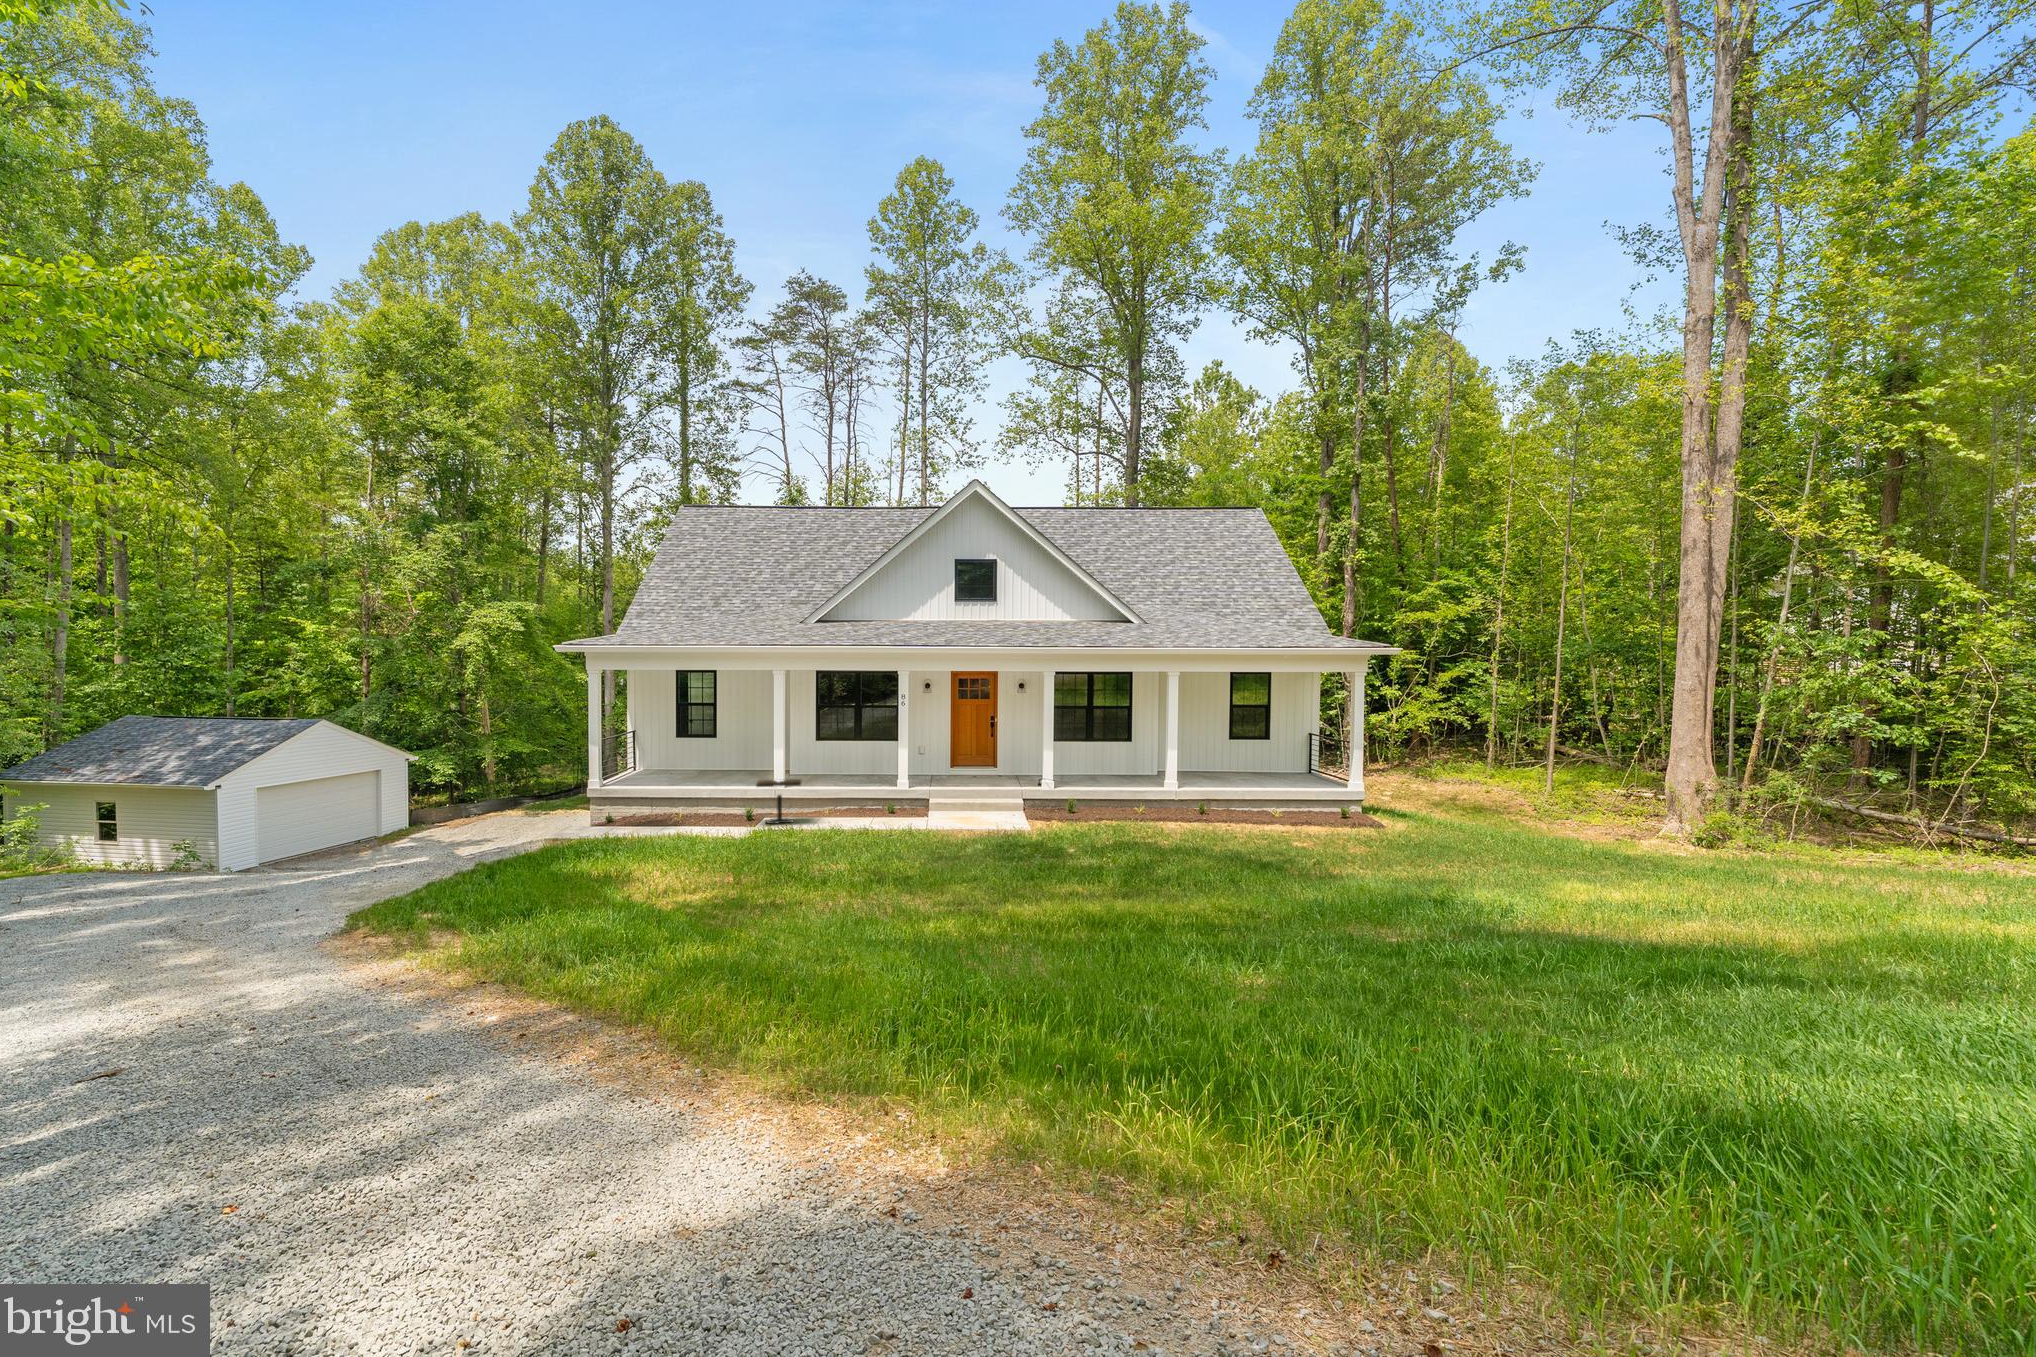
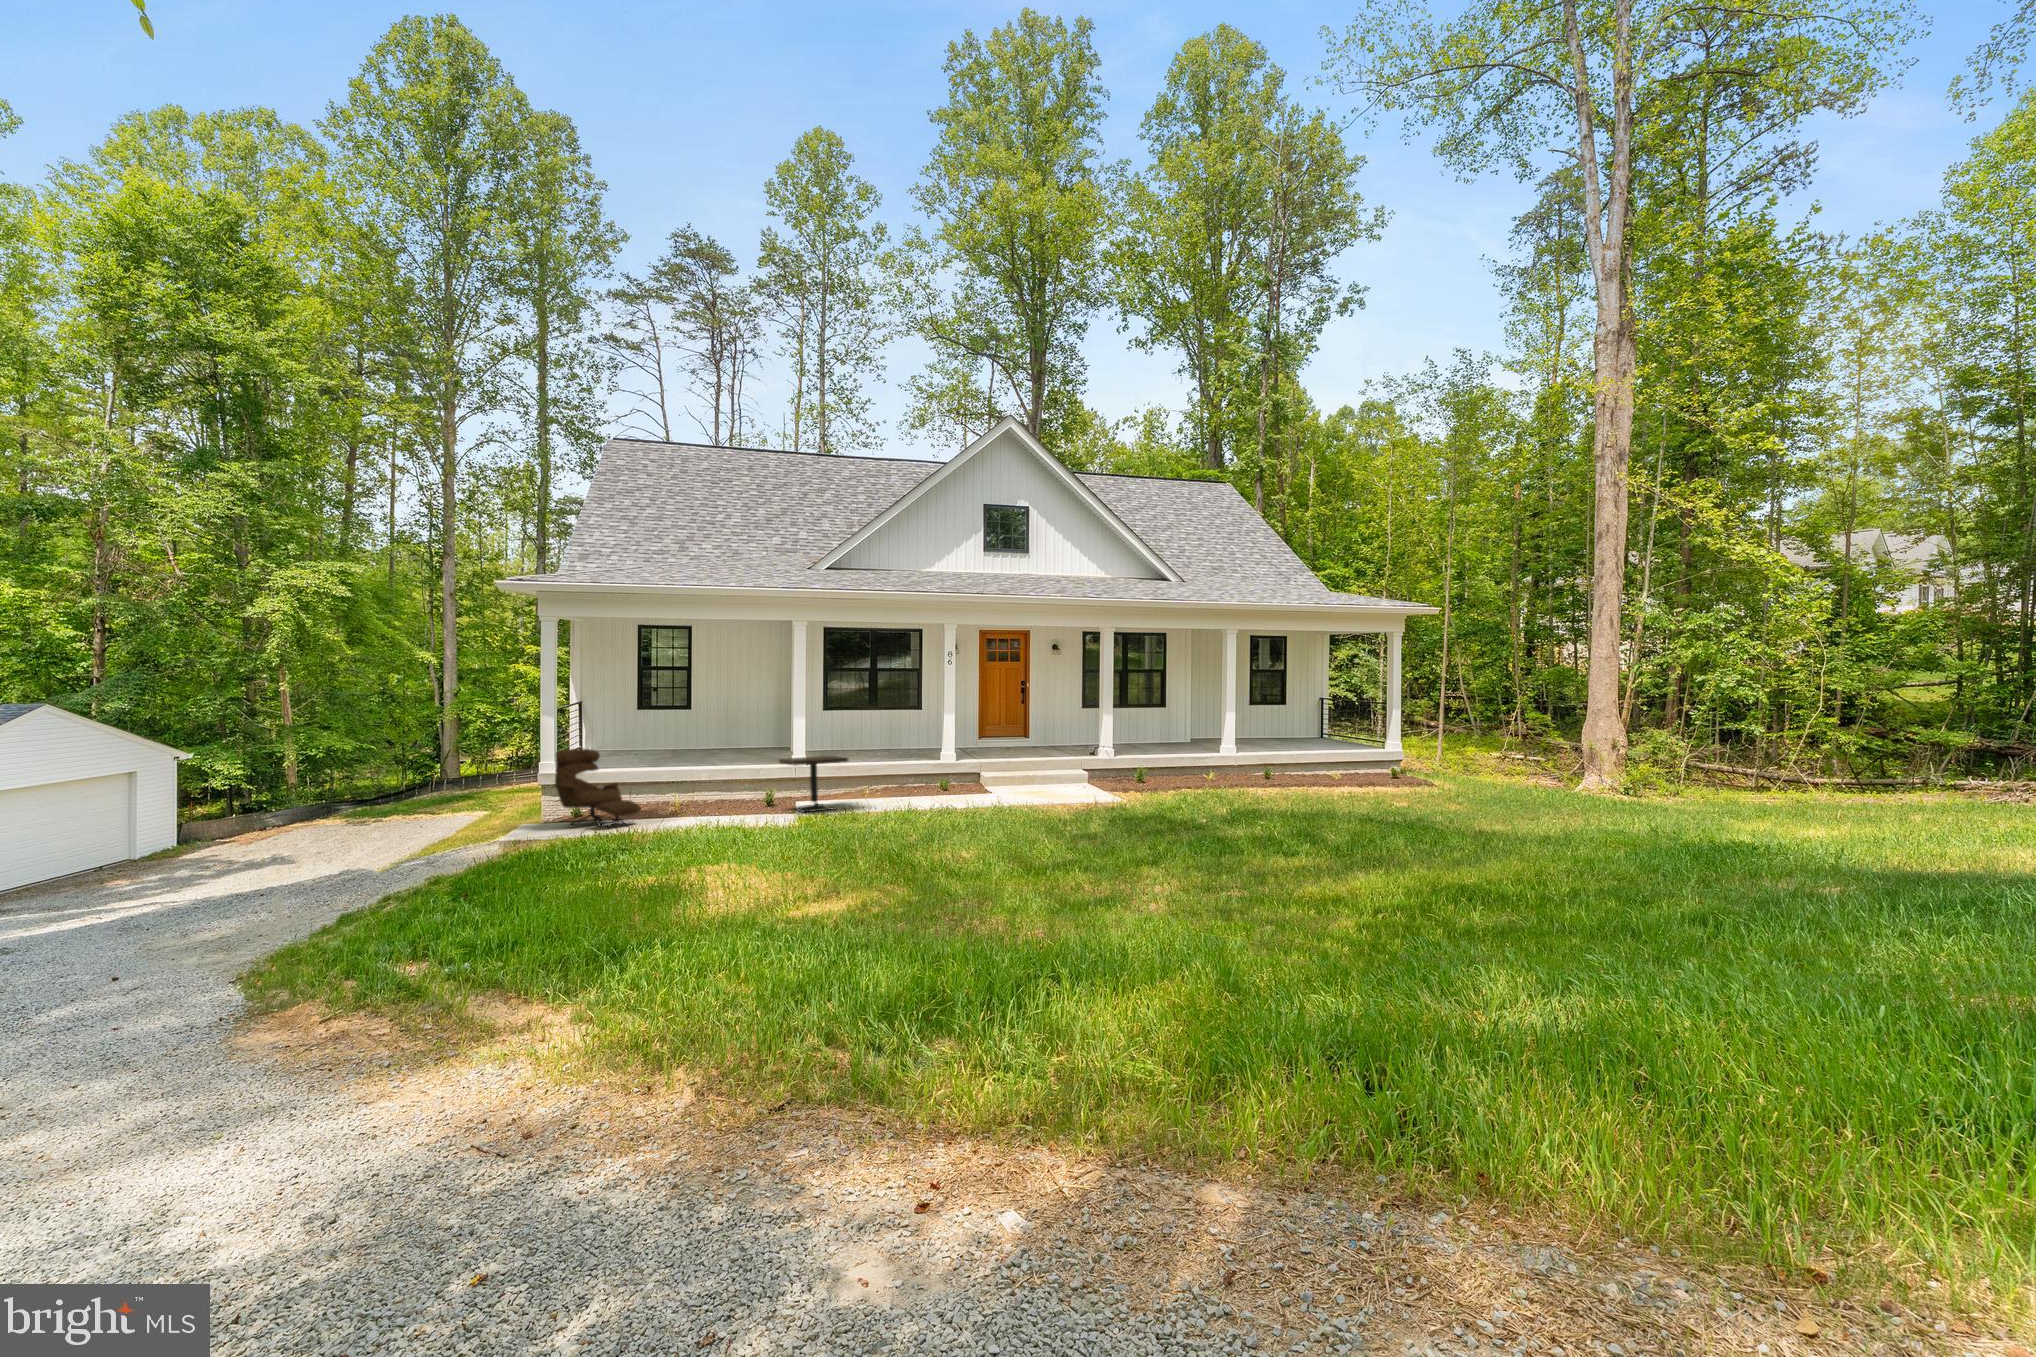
lounge chair: none [599,768,653,827] -> present [554,748,641,826]

